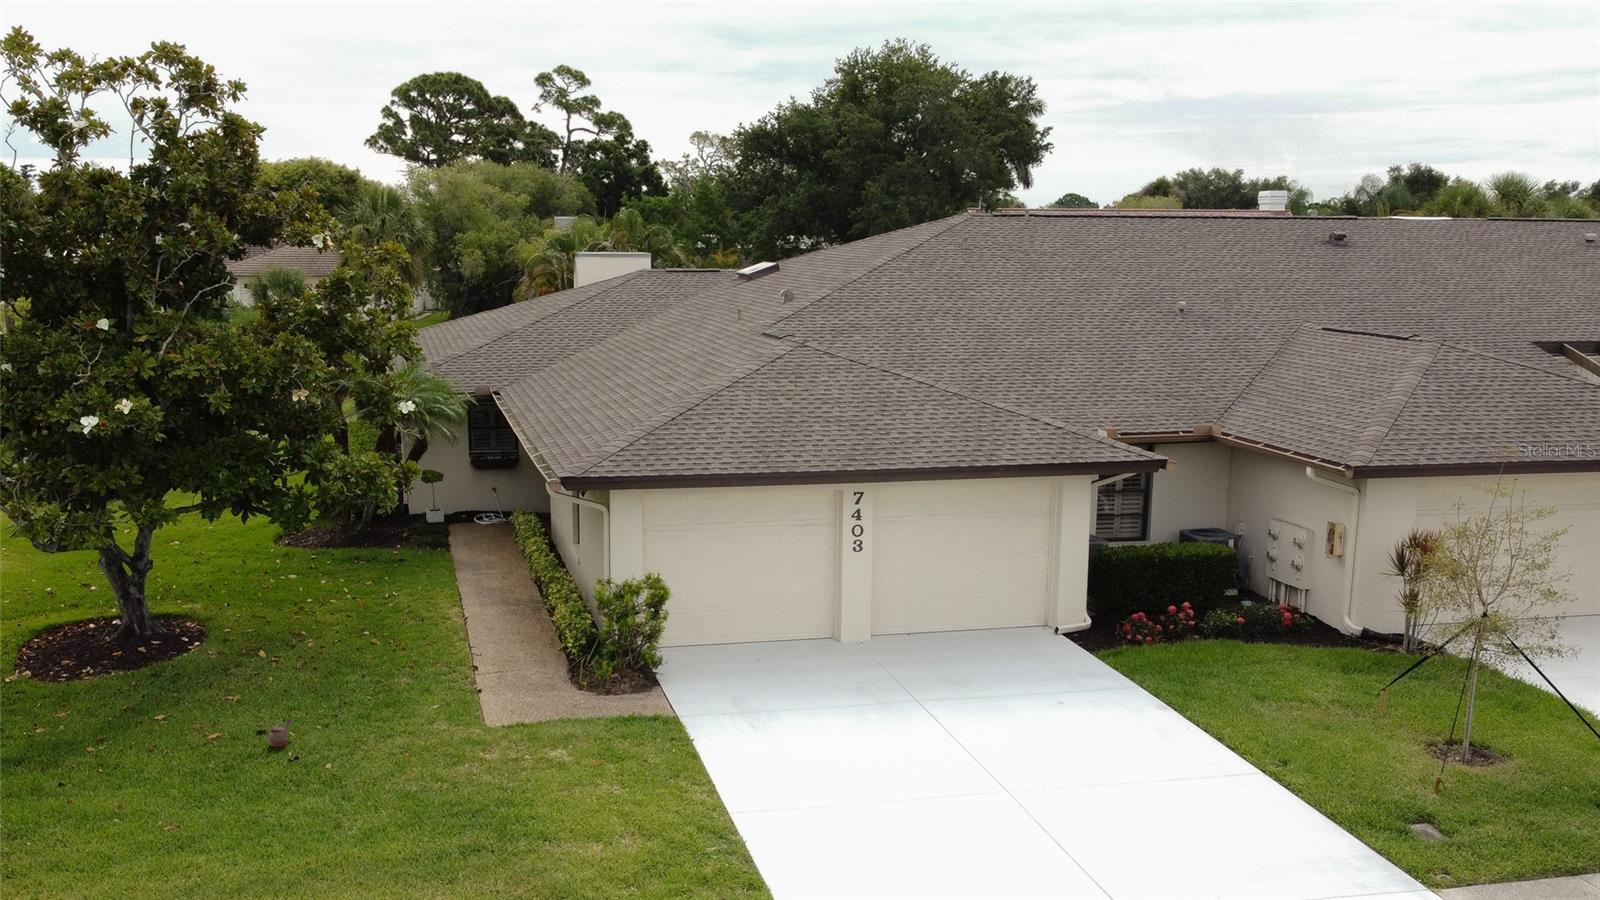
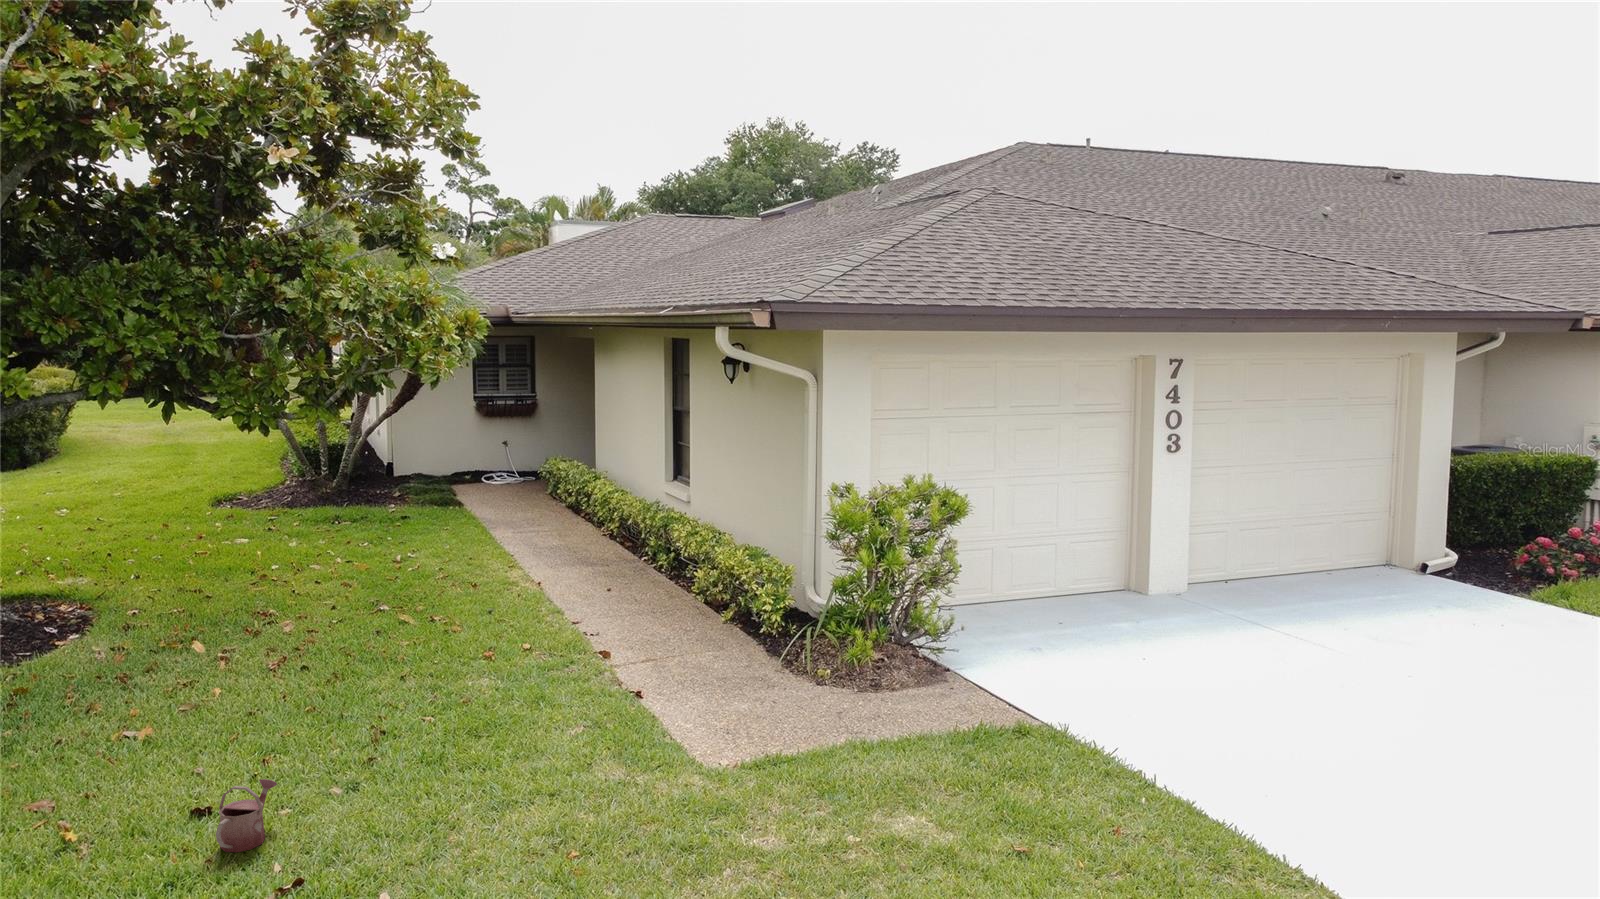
potted tree: present [421,469,444,523] -> none [410,415,443,484]

